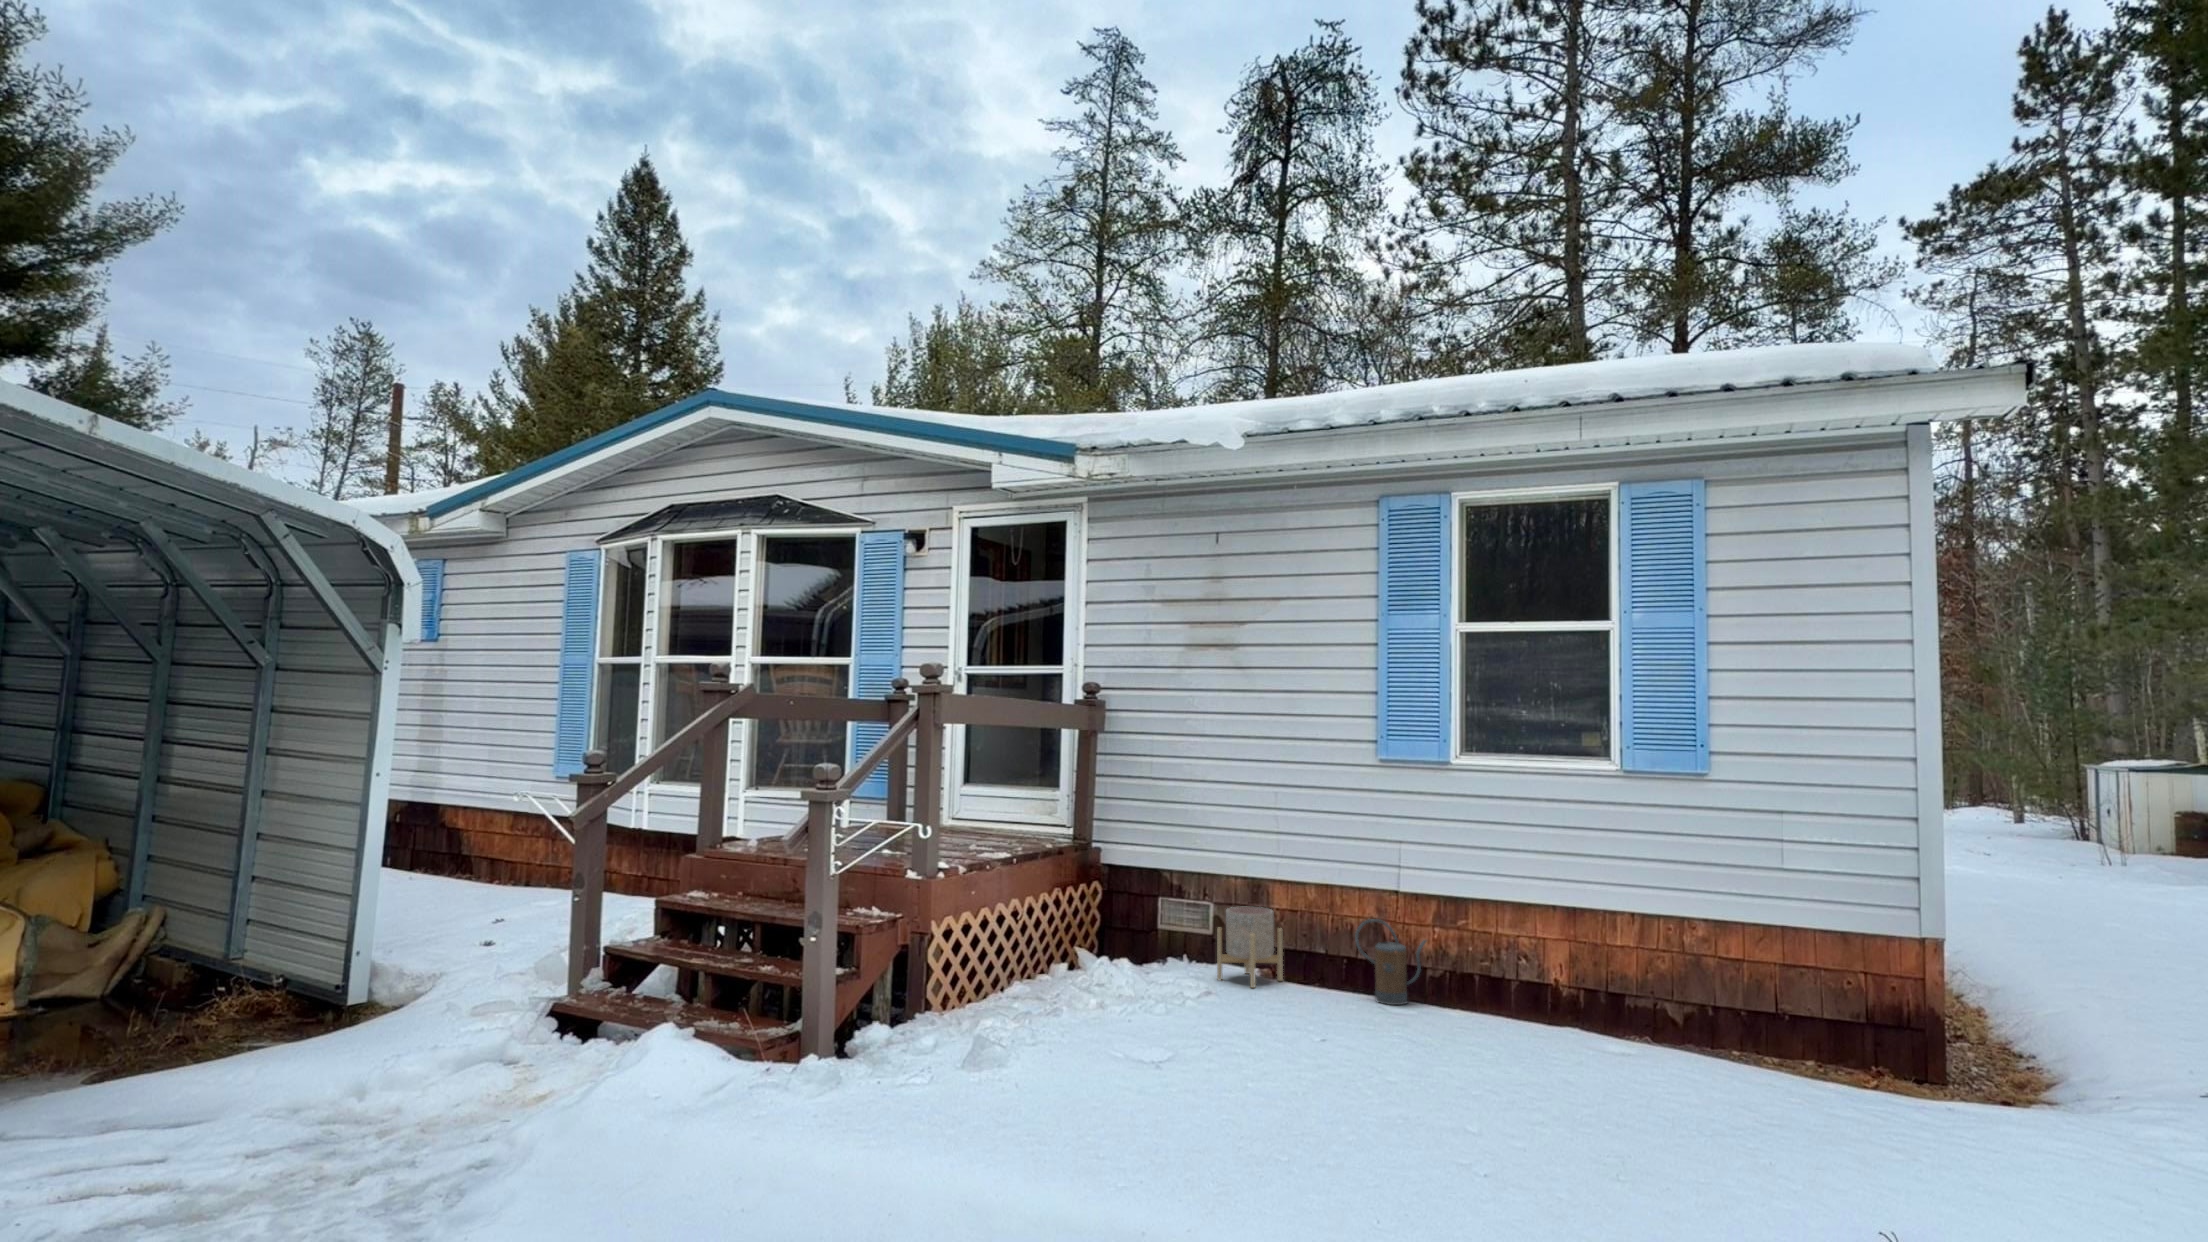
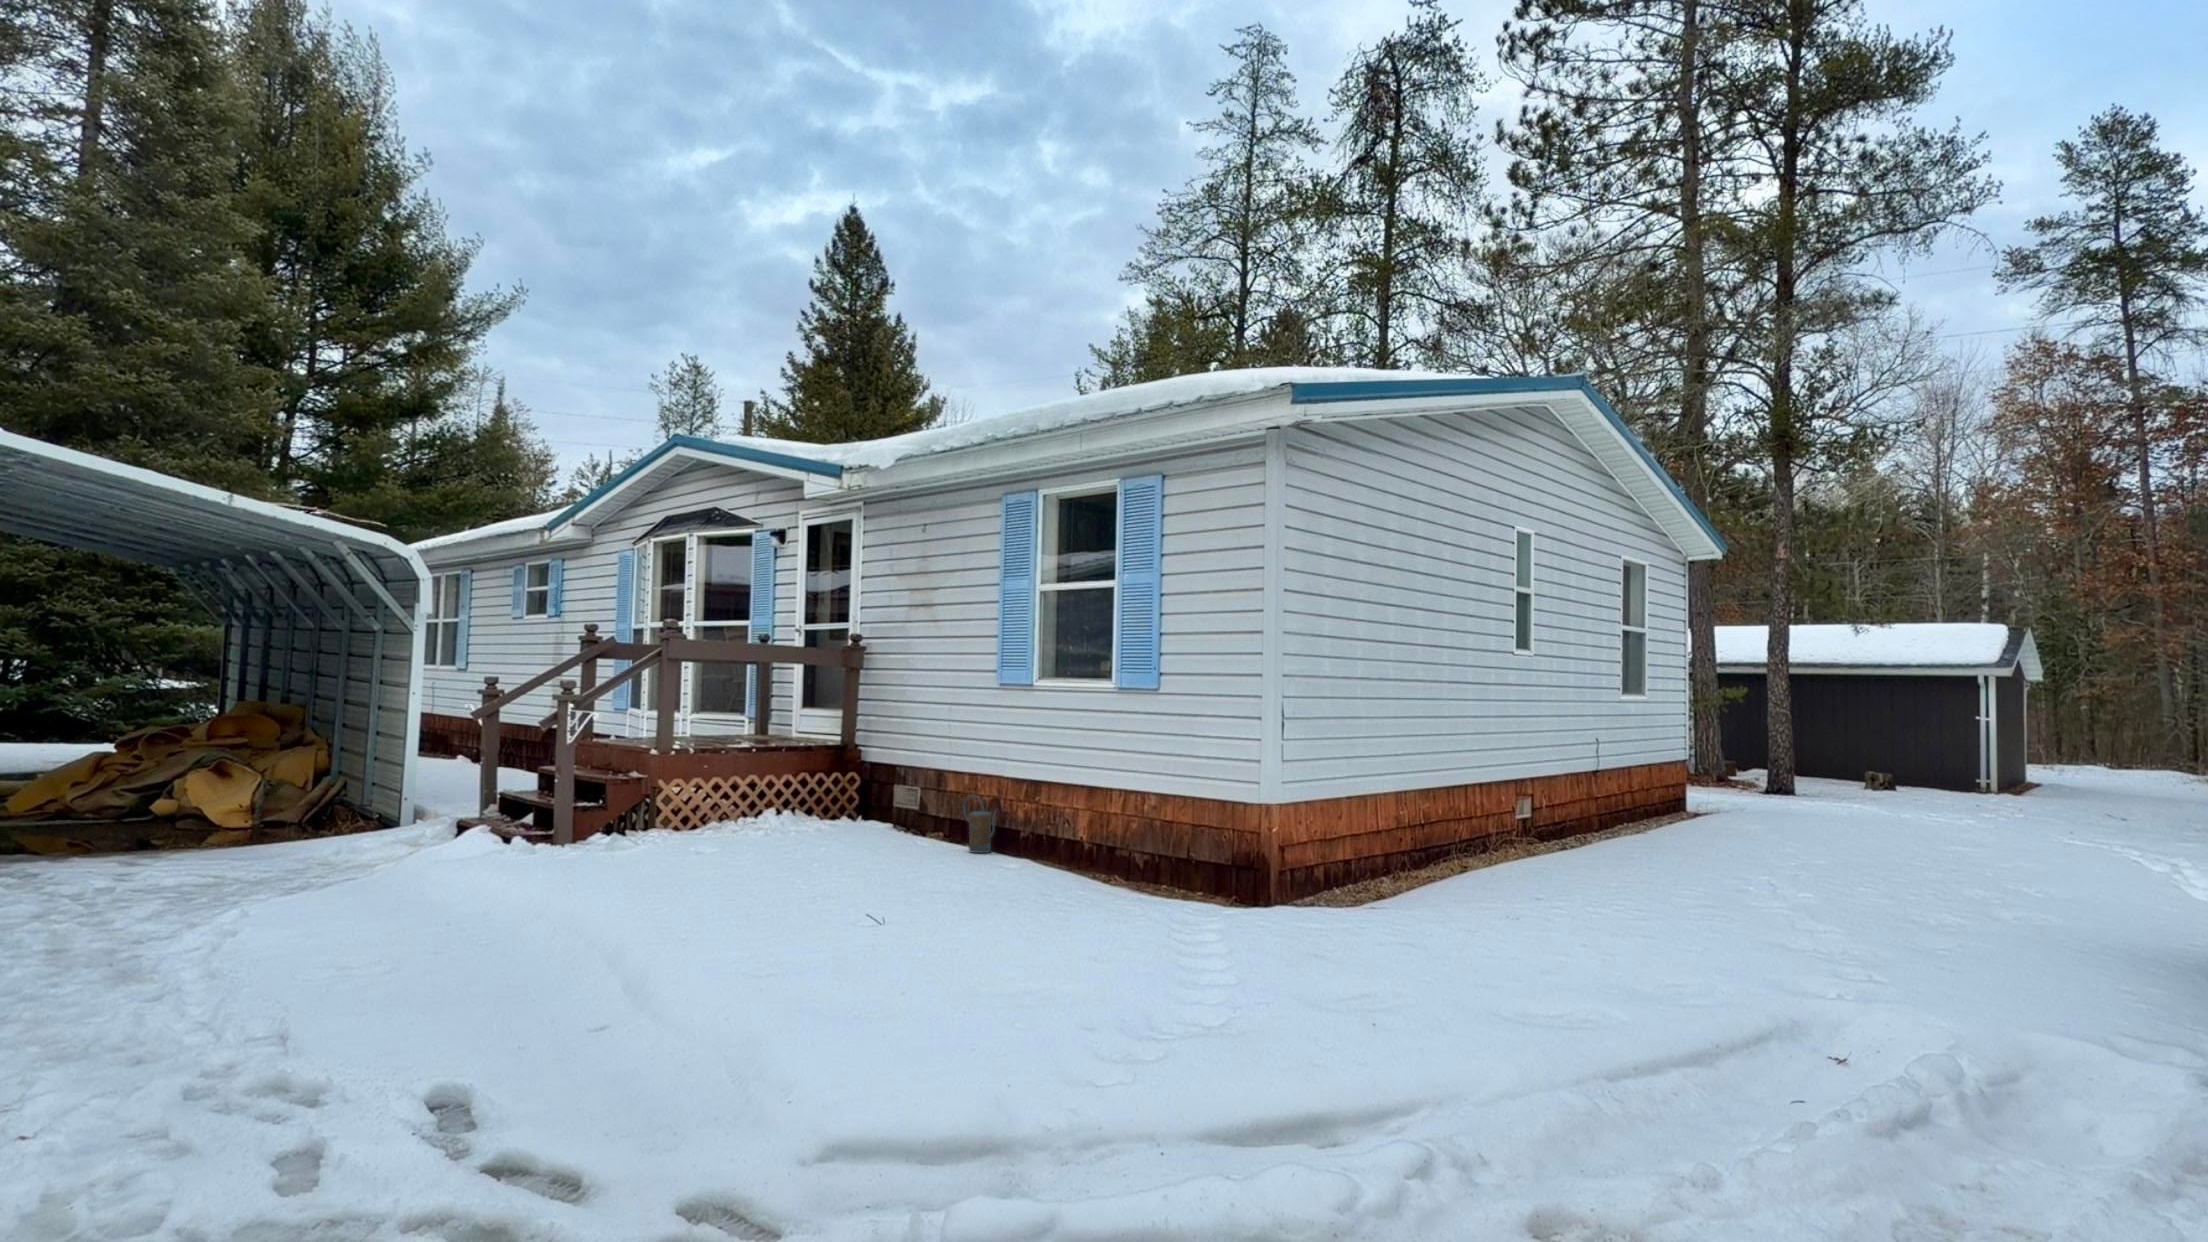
planter: present [1217,907,1283,988] -> none [897,790,939,842]

